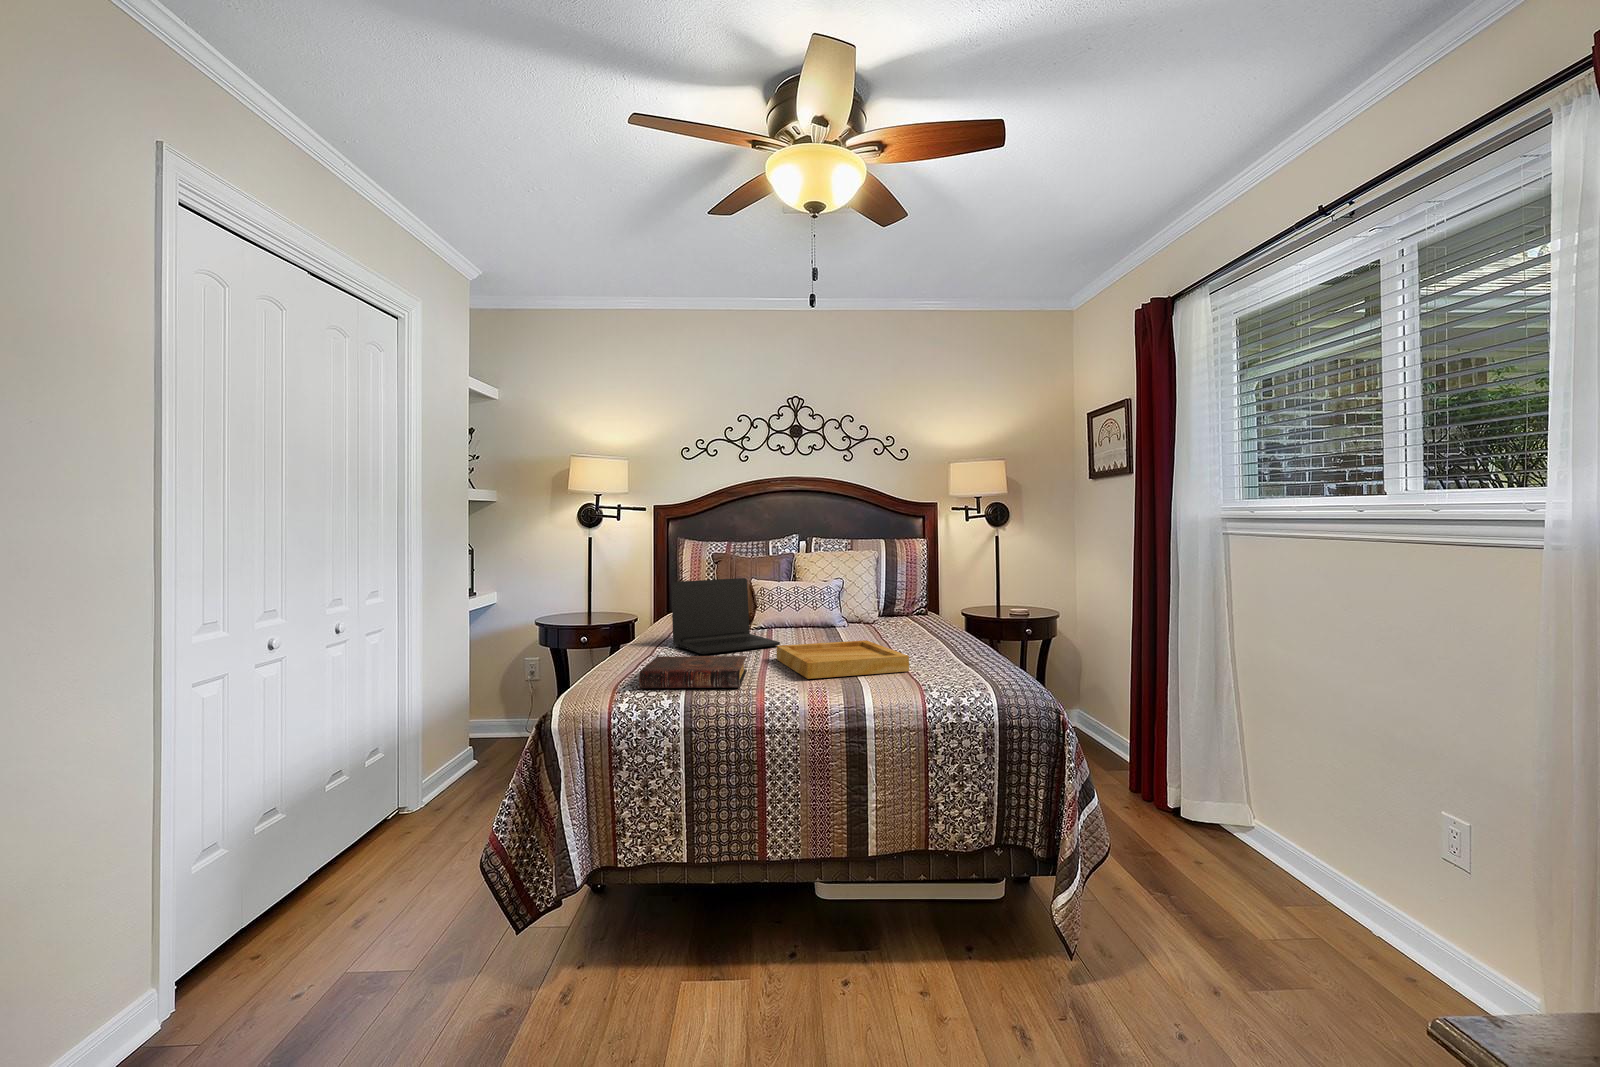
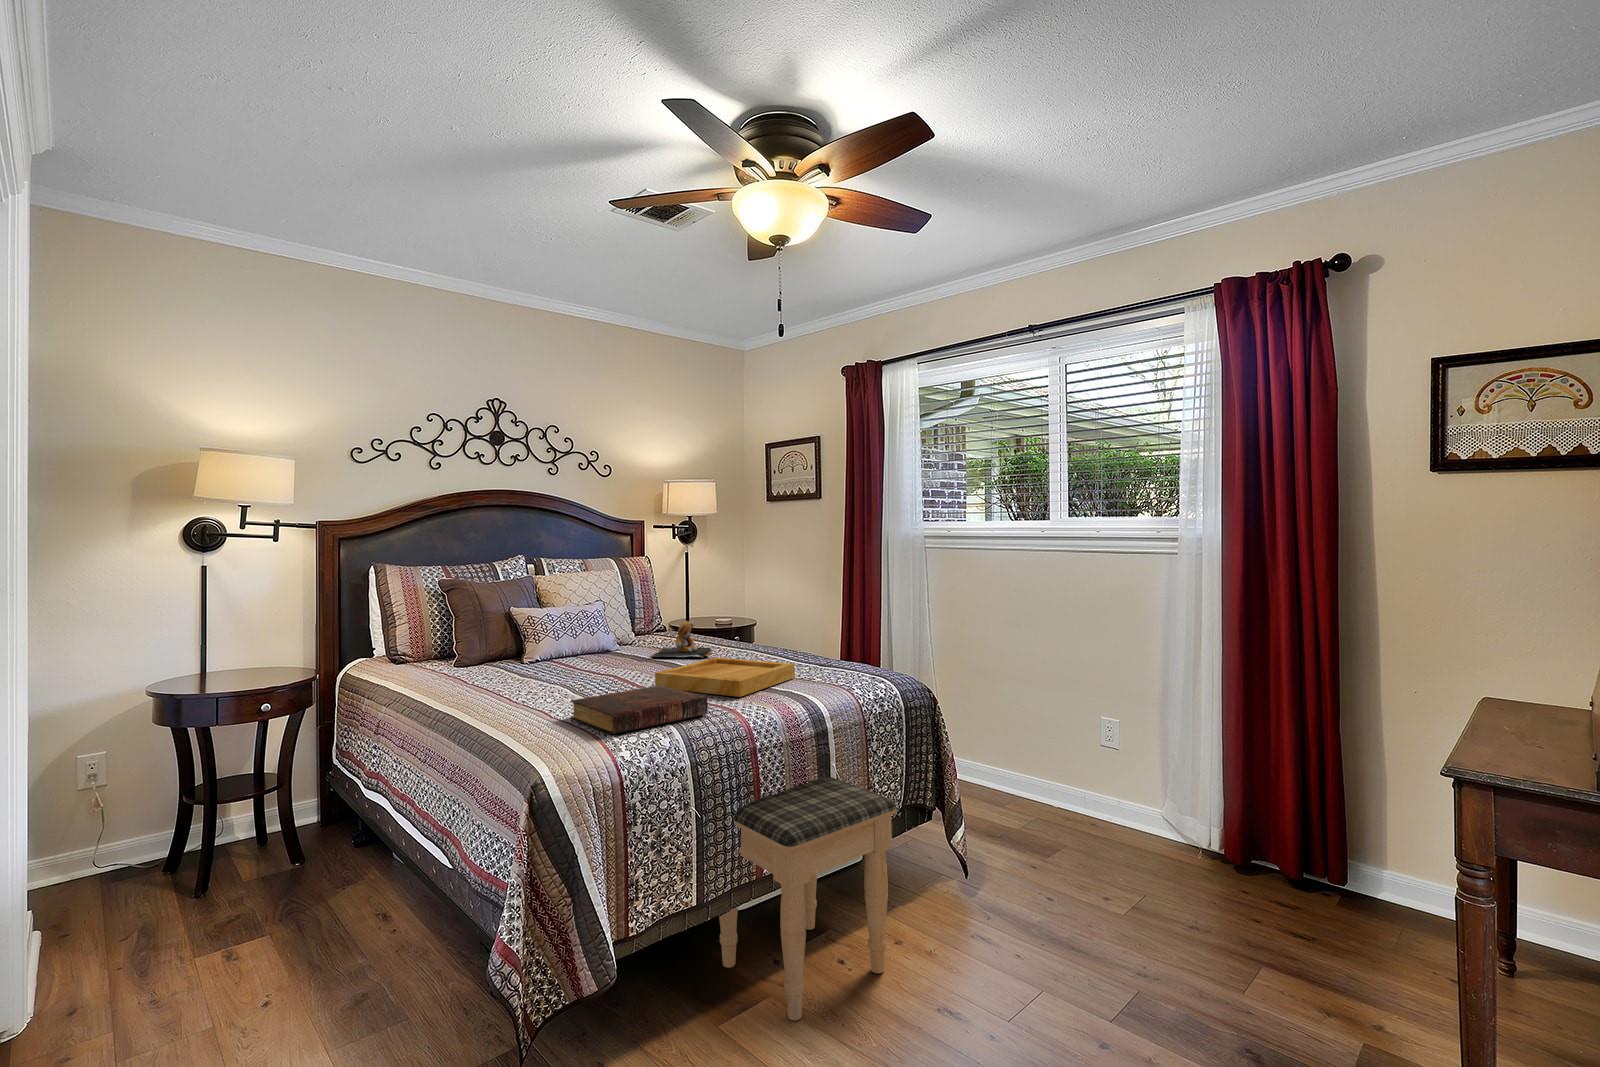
laptop: present [671,578,780,654] -> none [496,606,621,695]
teddy bear: none [846,603,918,641] -> present [652,621,712,657]
footstool: none [721,767,885,1014] -> present [719,777,897,1020]

